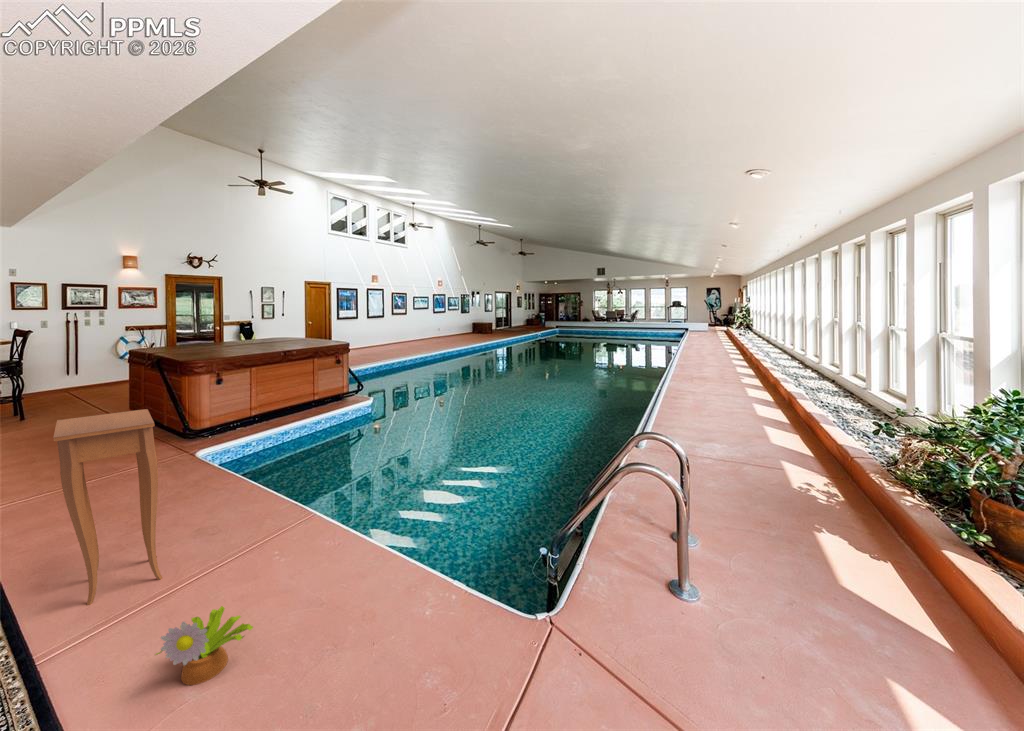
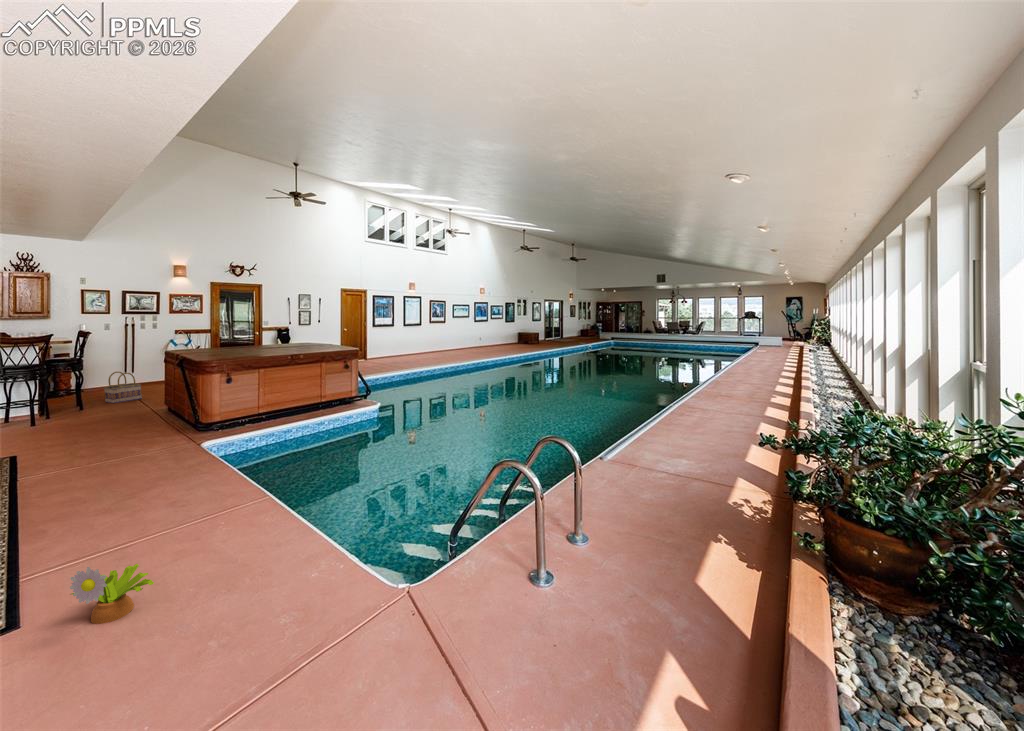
basket: none [52,374,99,410] -> present [104,372,142,403]
side table: present [53,409,162,605] -> none [29,396,122,558]

